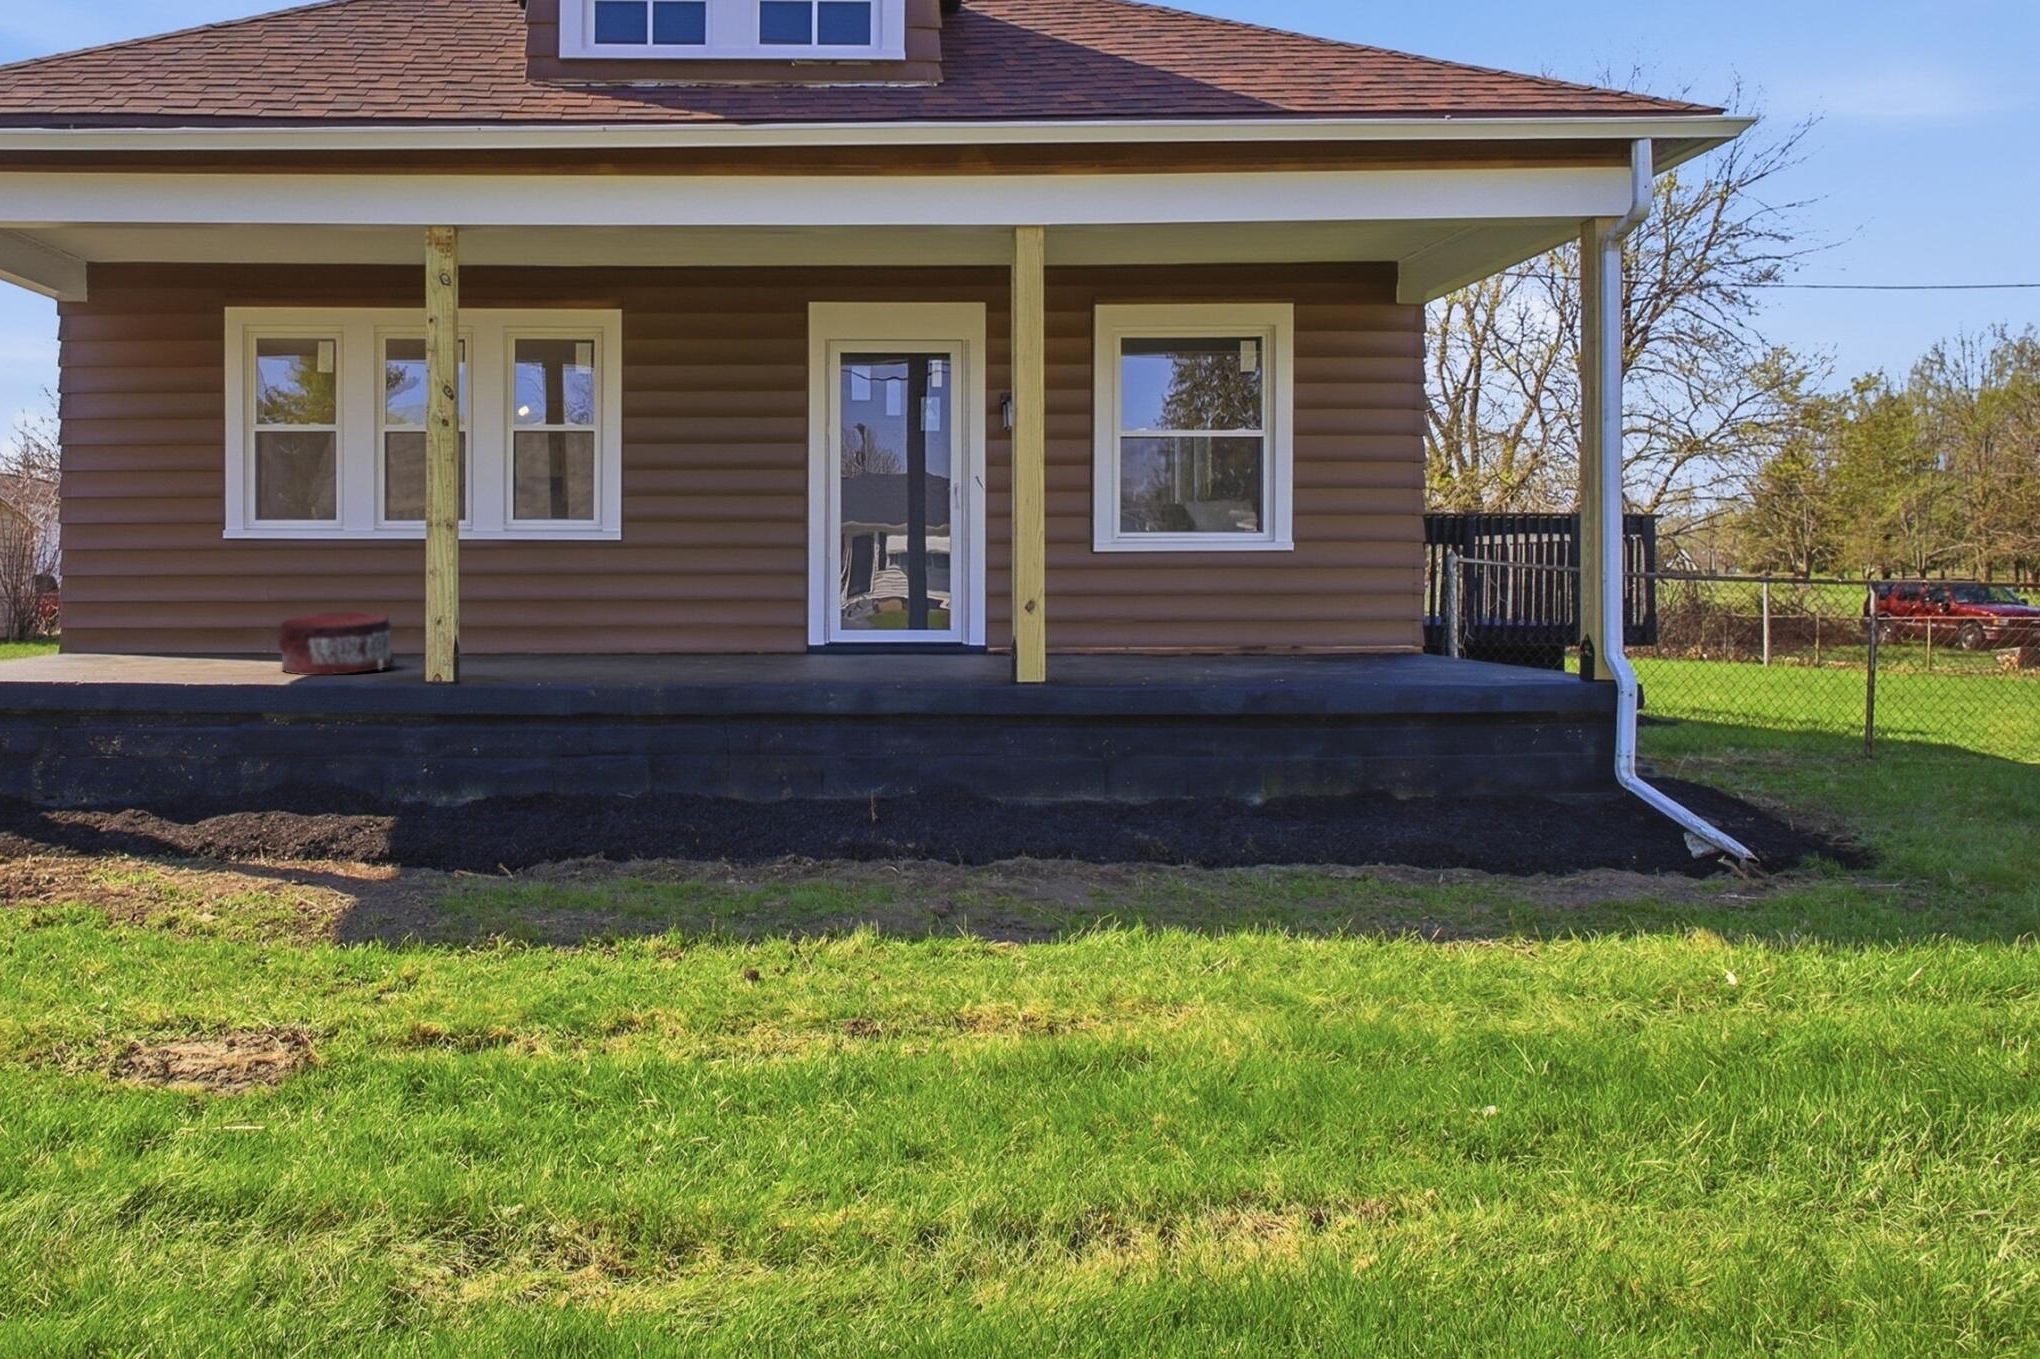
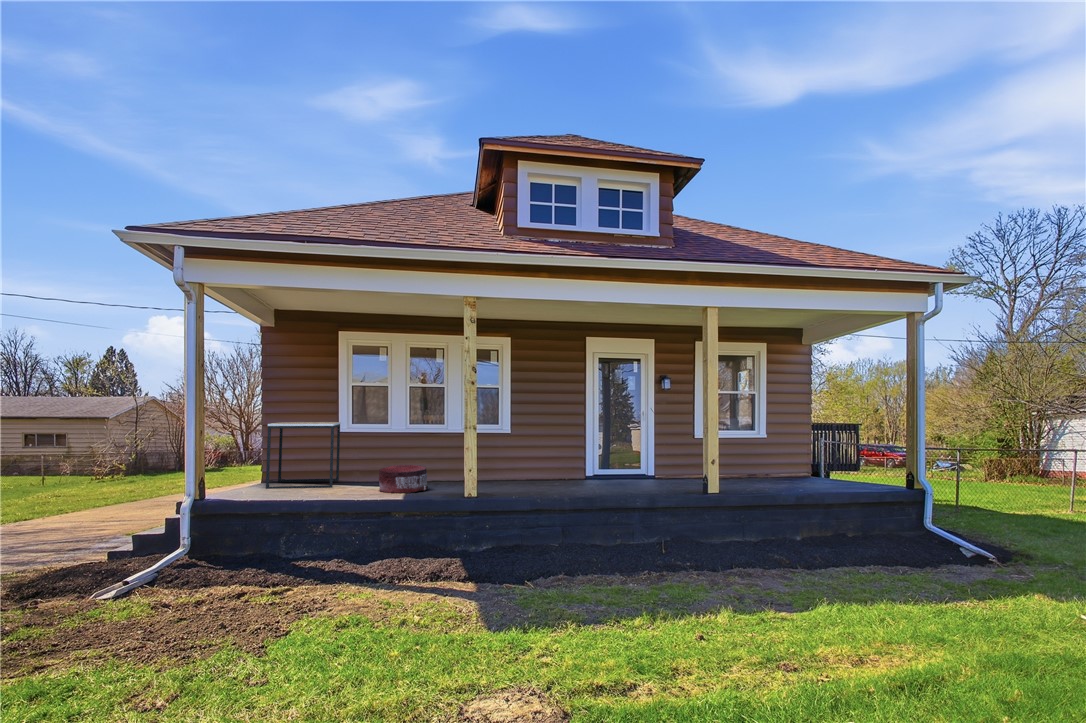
side table: none [49,515,231,665] -> present [266,422,340,489]

